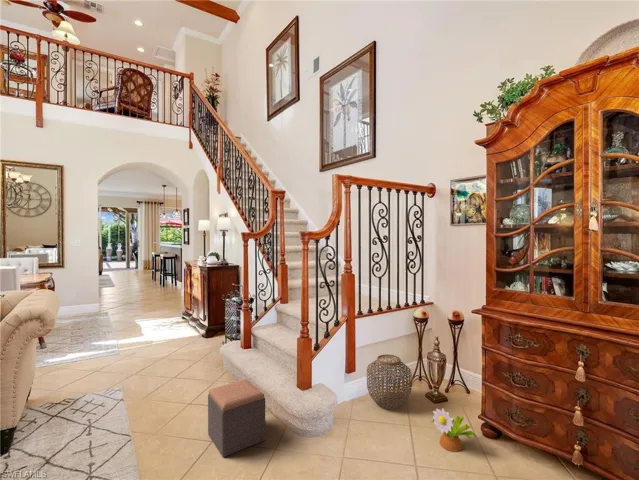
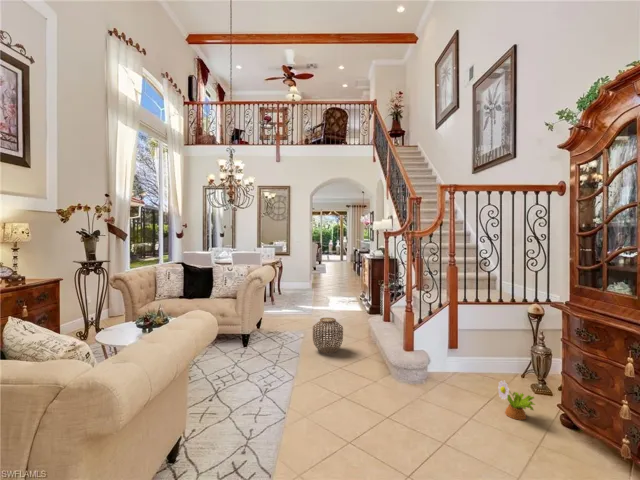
woven basket: present [367,354,412,409] -> present [313,318,343,353]
footstool: present [208,379,265,457] -> none [341,333,373,374]

